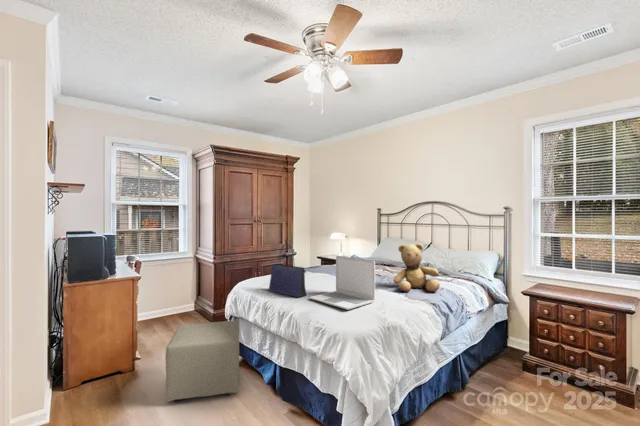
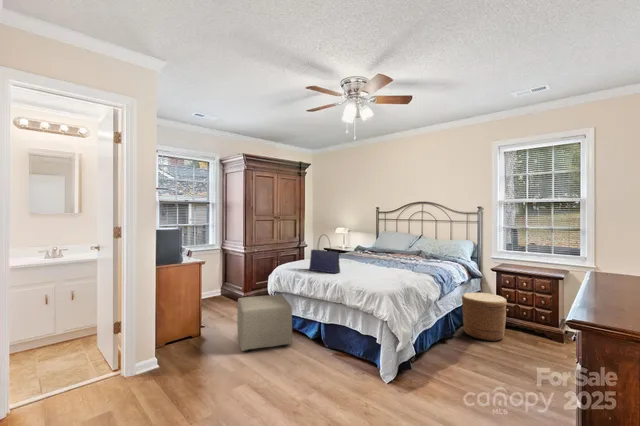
teddy bear: present [394,243,440,292] -> none [401,233,436,269]
laptop: present [310,256,375,310] -> none [345,243,393,279]
woven basket: none [479,324,544,399] -> present [462,293,507,341]

